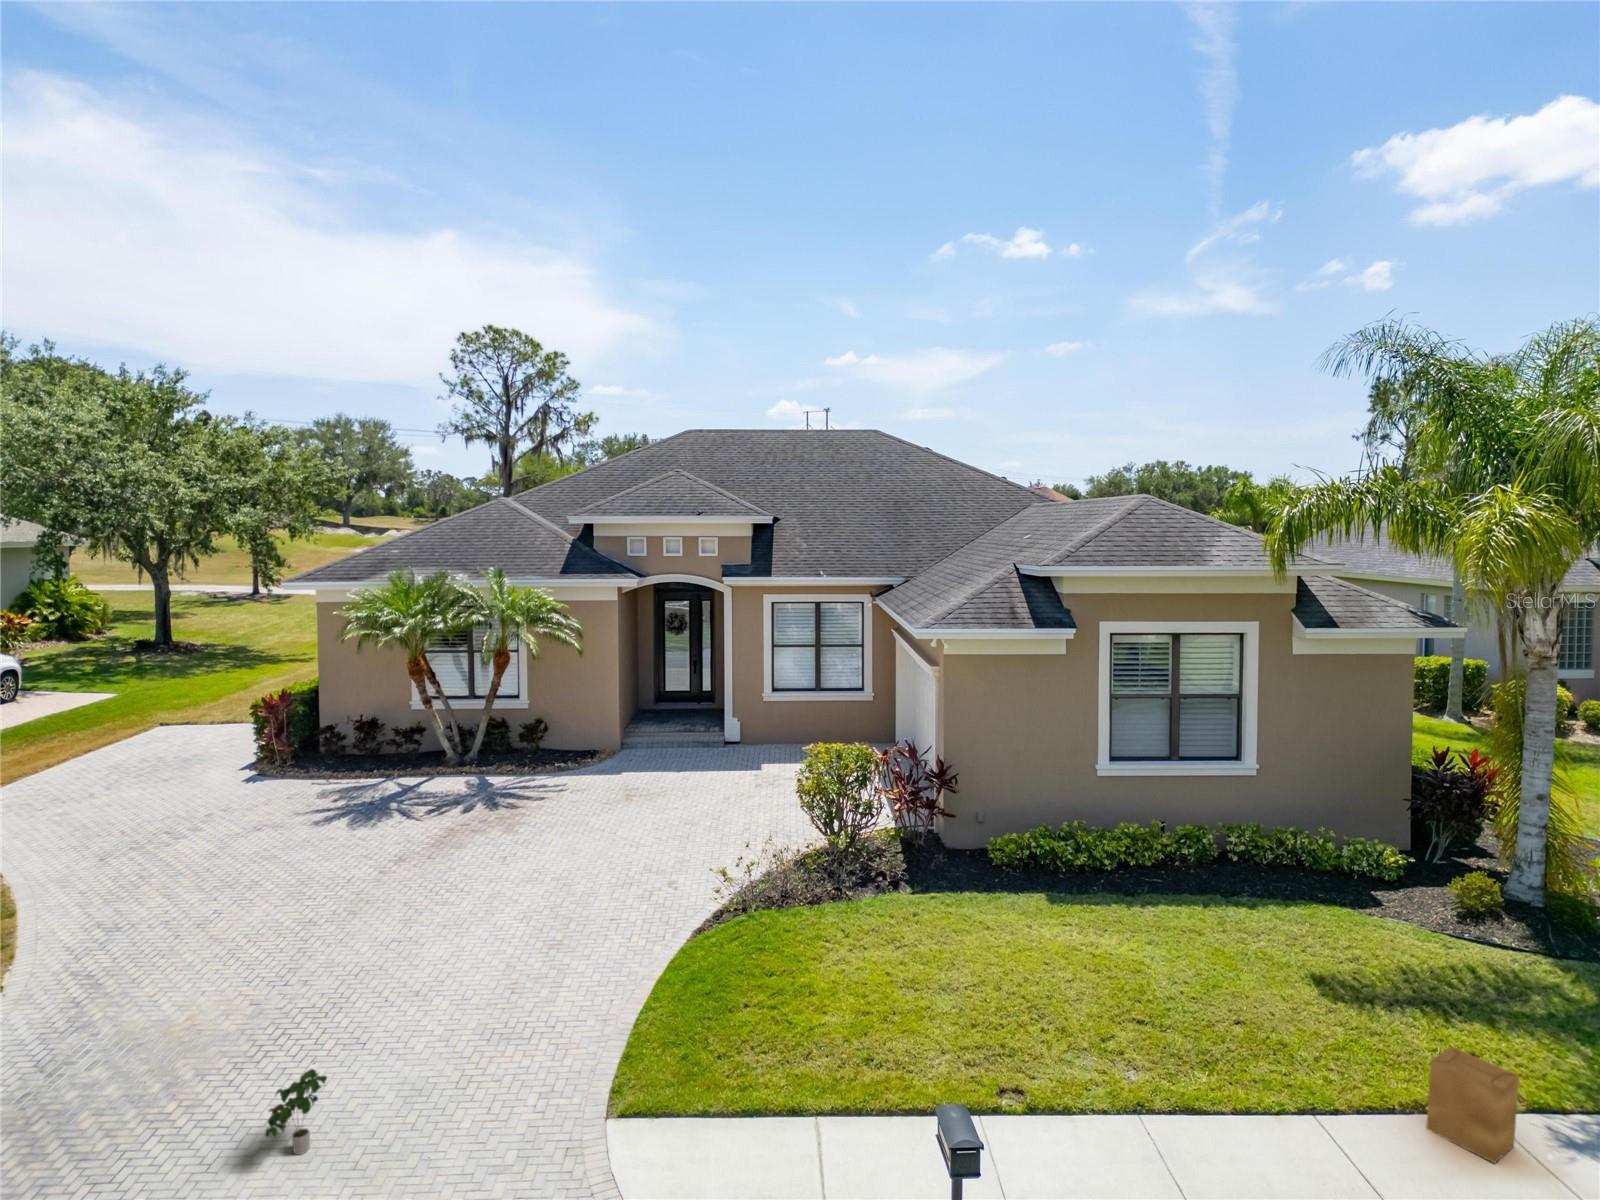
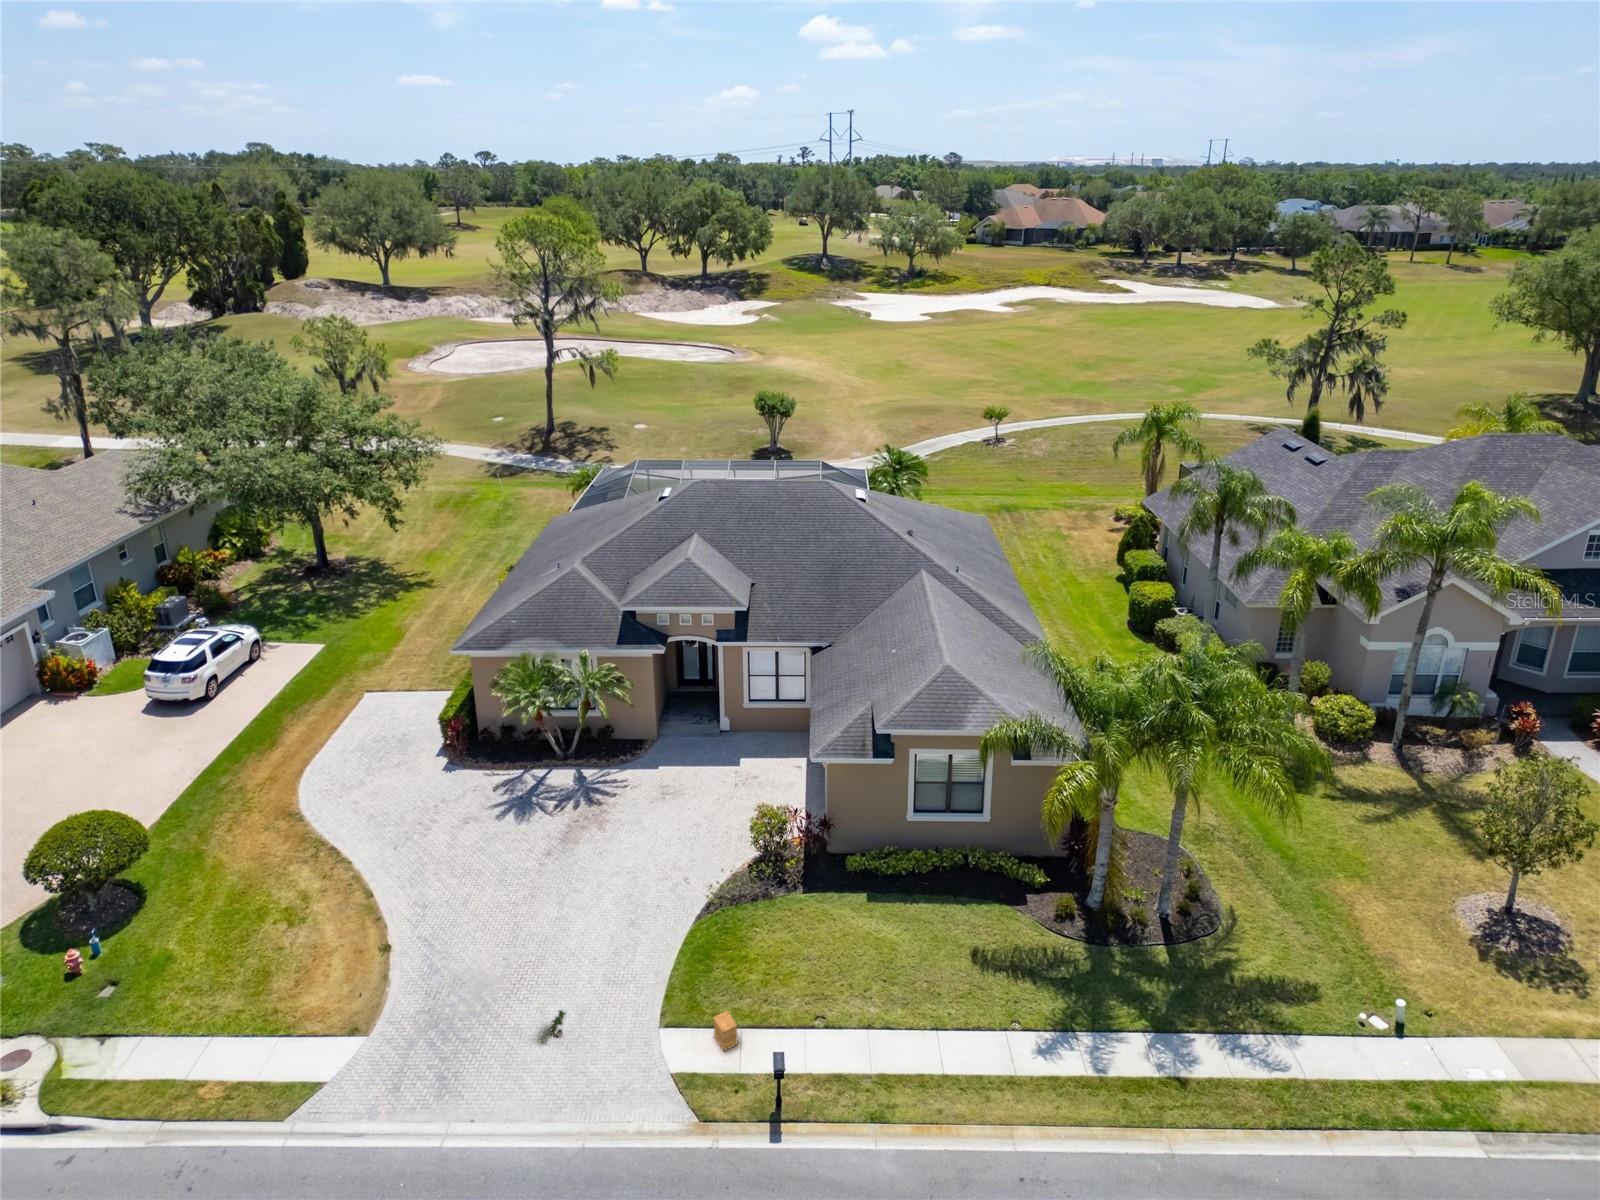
cardboard box: present [1427,1047,1519,1163] -> present [713,1011,738,1051]

